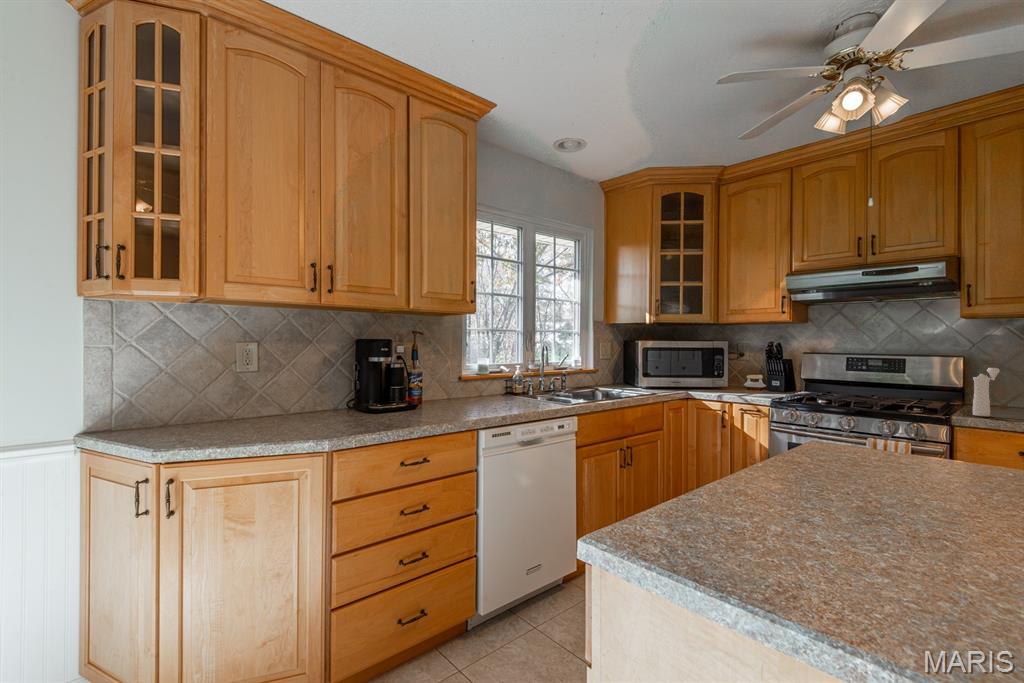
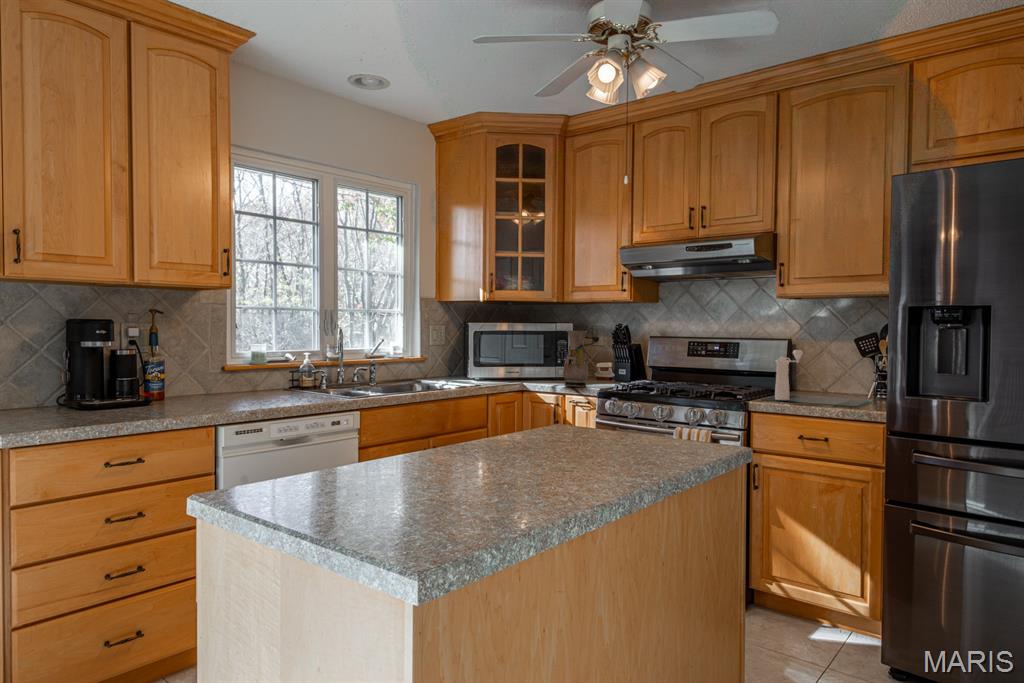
vase: none [732,348,756,397] -> present [563,331,588,387]

